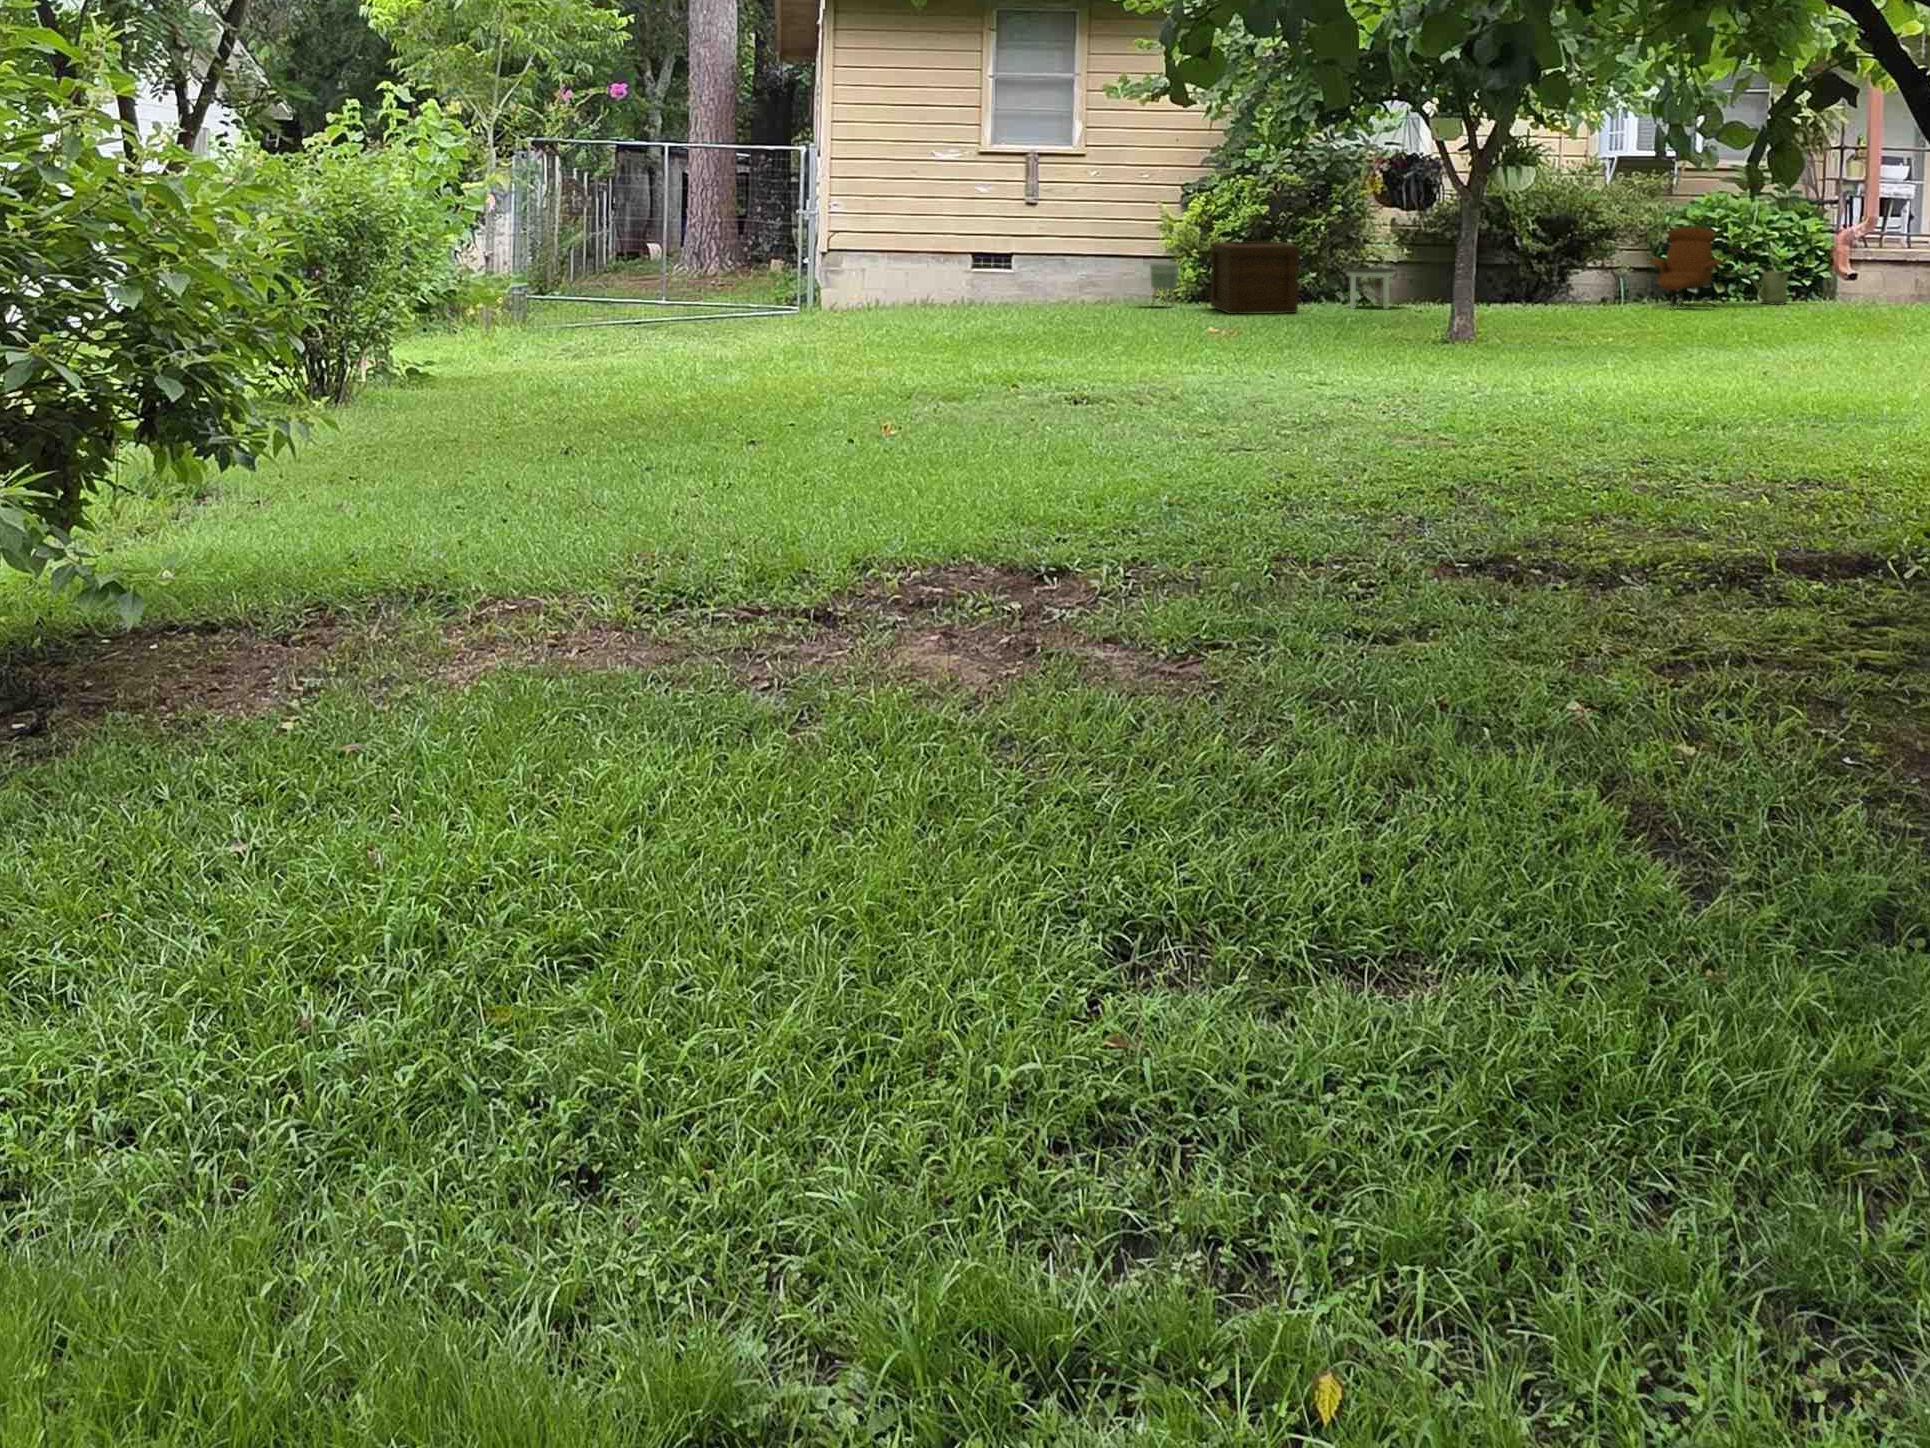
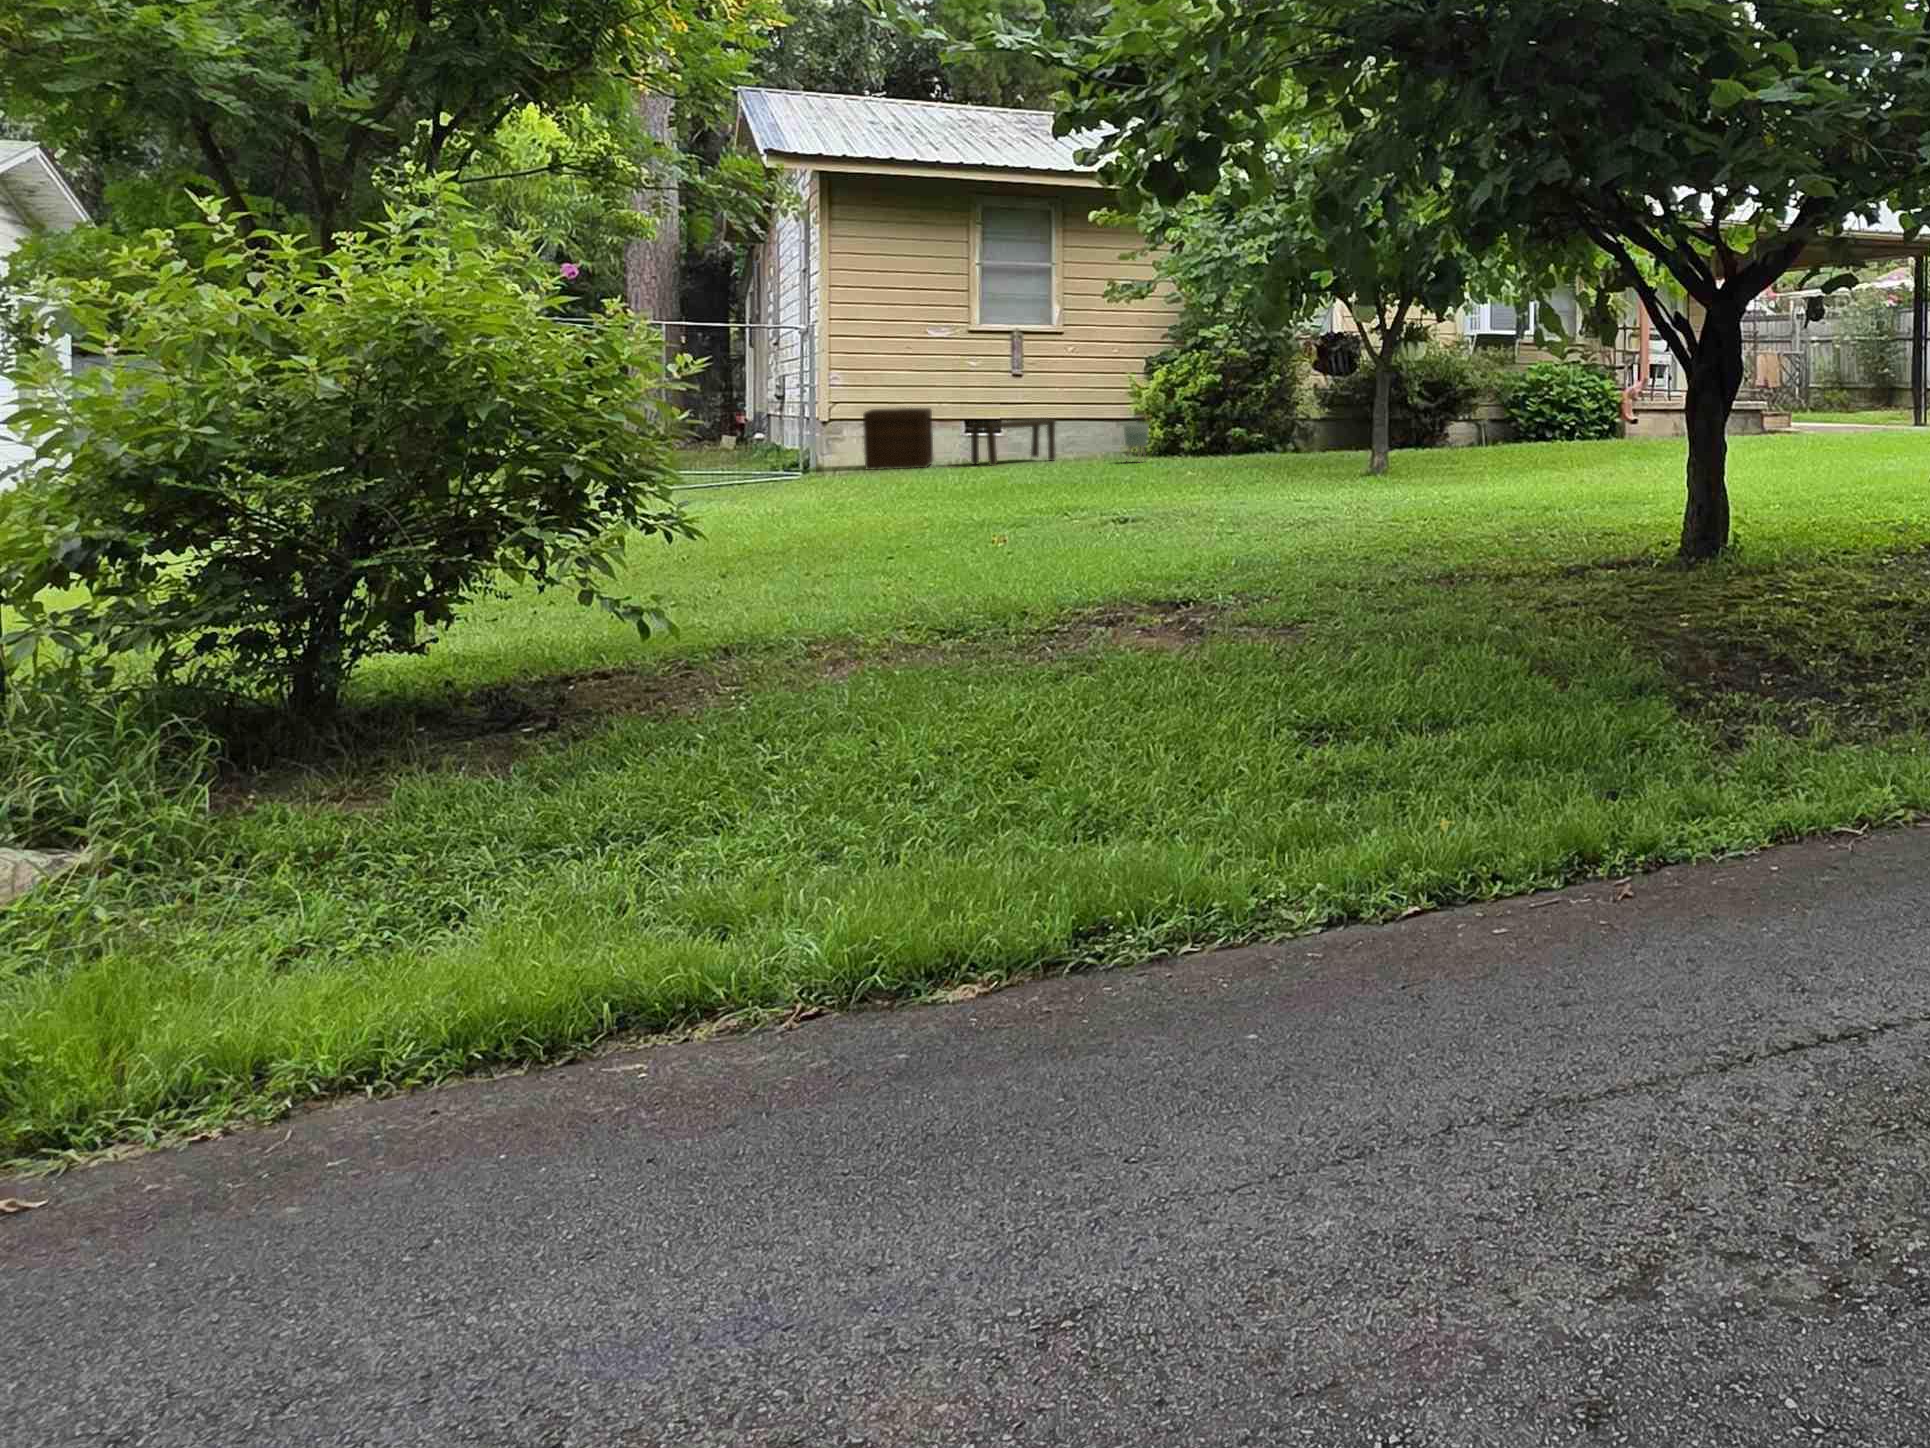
lounge chair: present [1650,227,1723,308] -> none [1503,388,1551,450]
wooden crate: present [1211,241,1299,314] -> present [863,408,934,470]
bench: none [987,253,1078,305] -> present [971,418,1056,466]
watering can: present [1739,266,1788,305] -> none [1561,412,1594,443]
round table: present [1345,268,1396,309] -> none [1284,424,1325,457]

